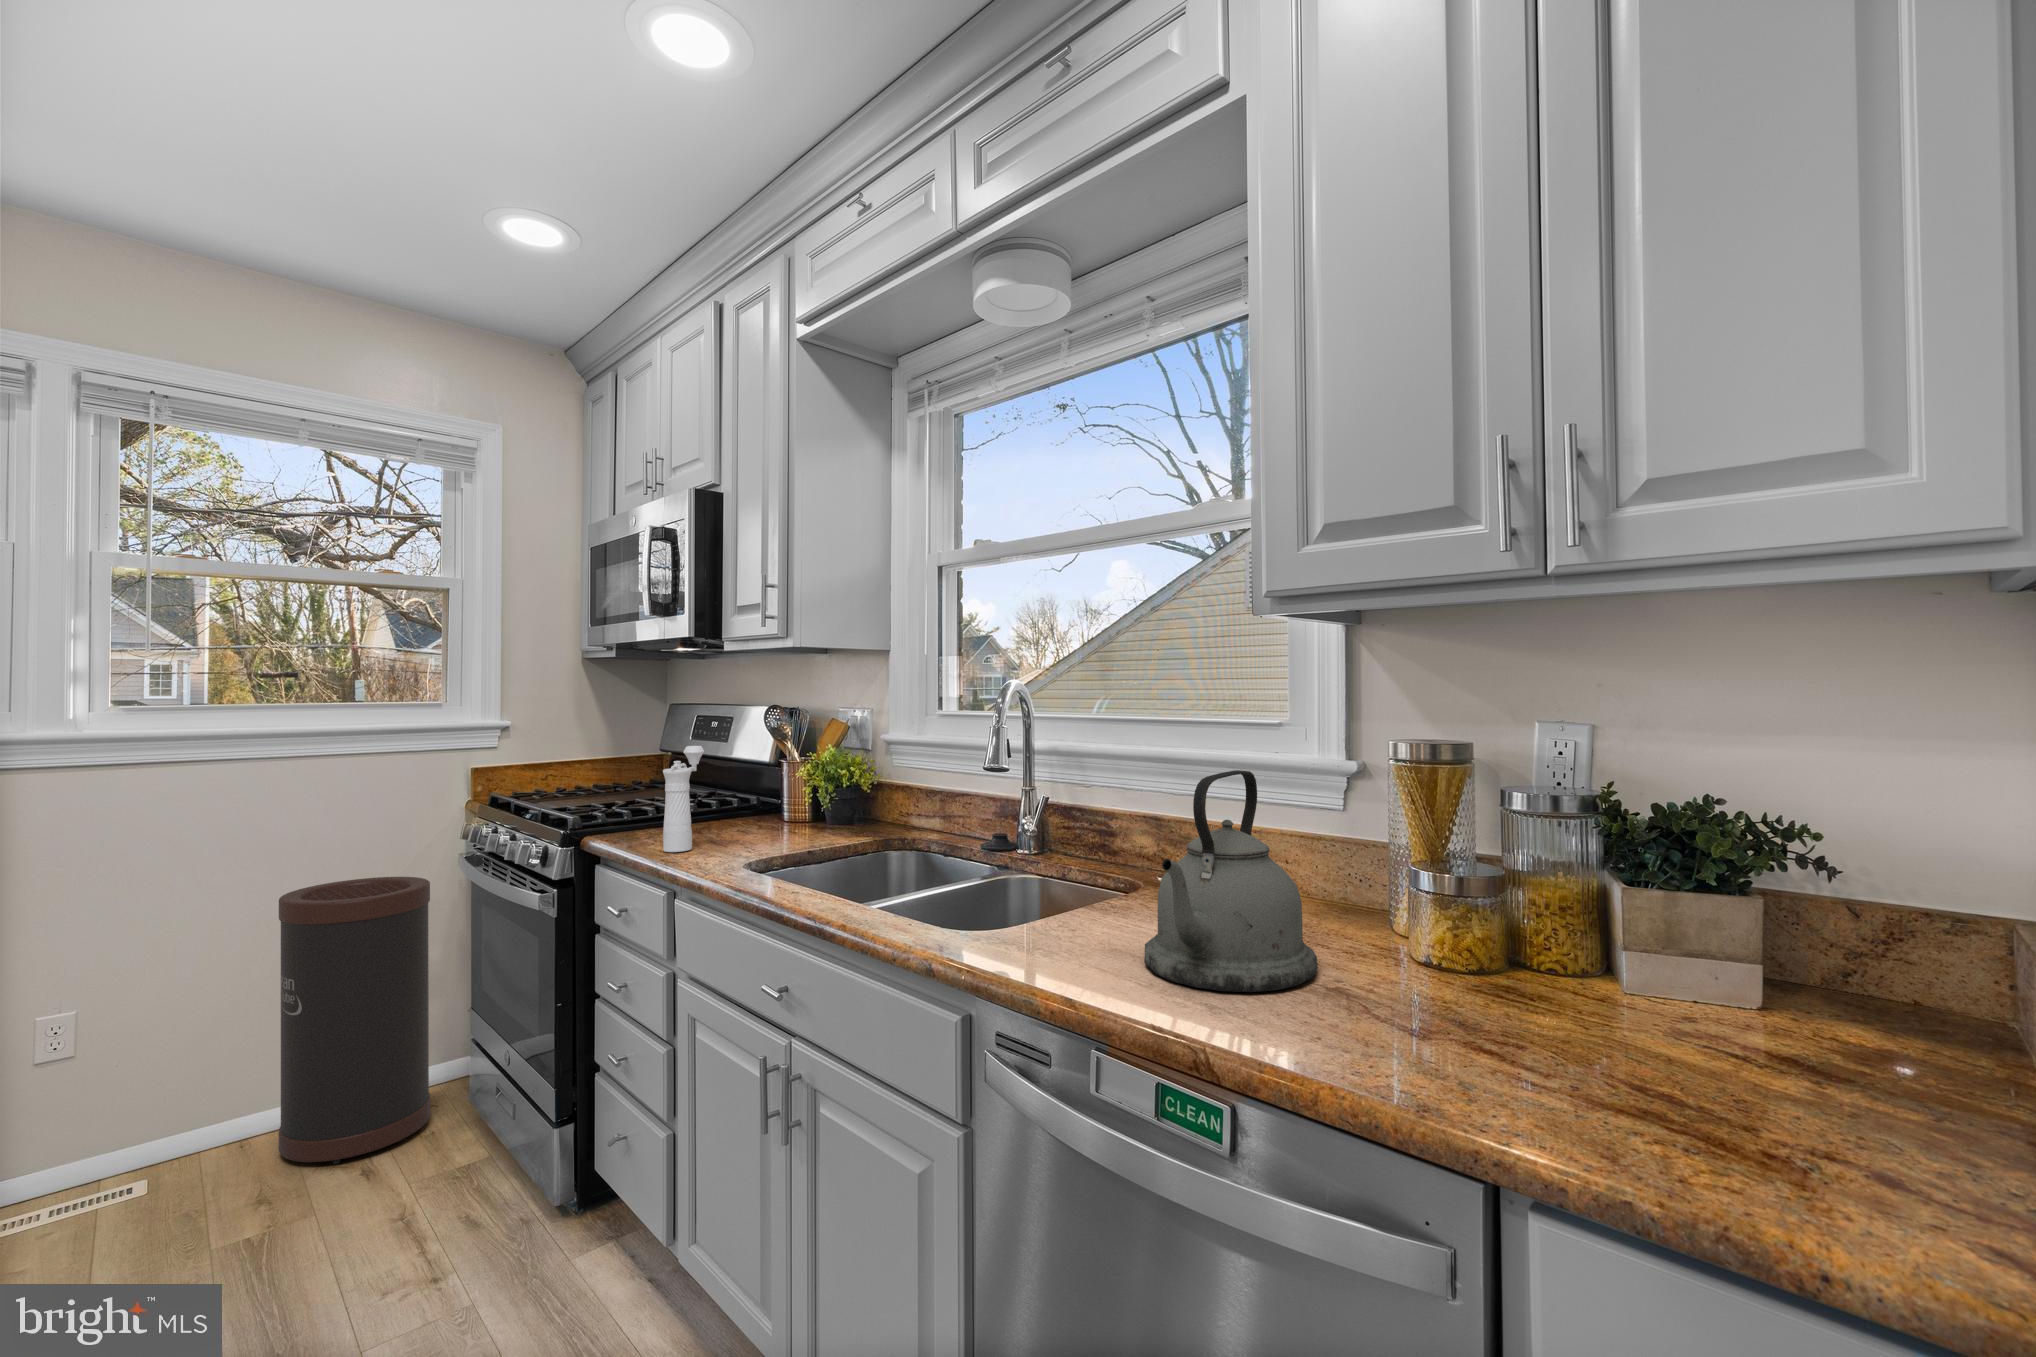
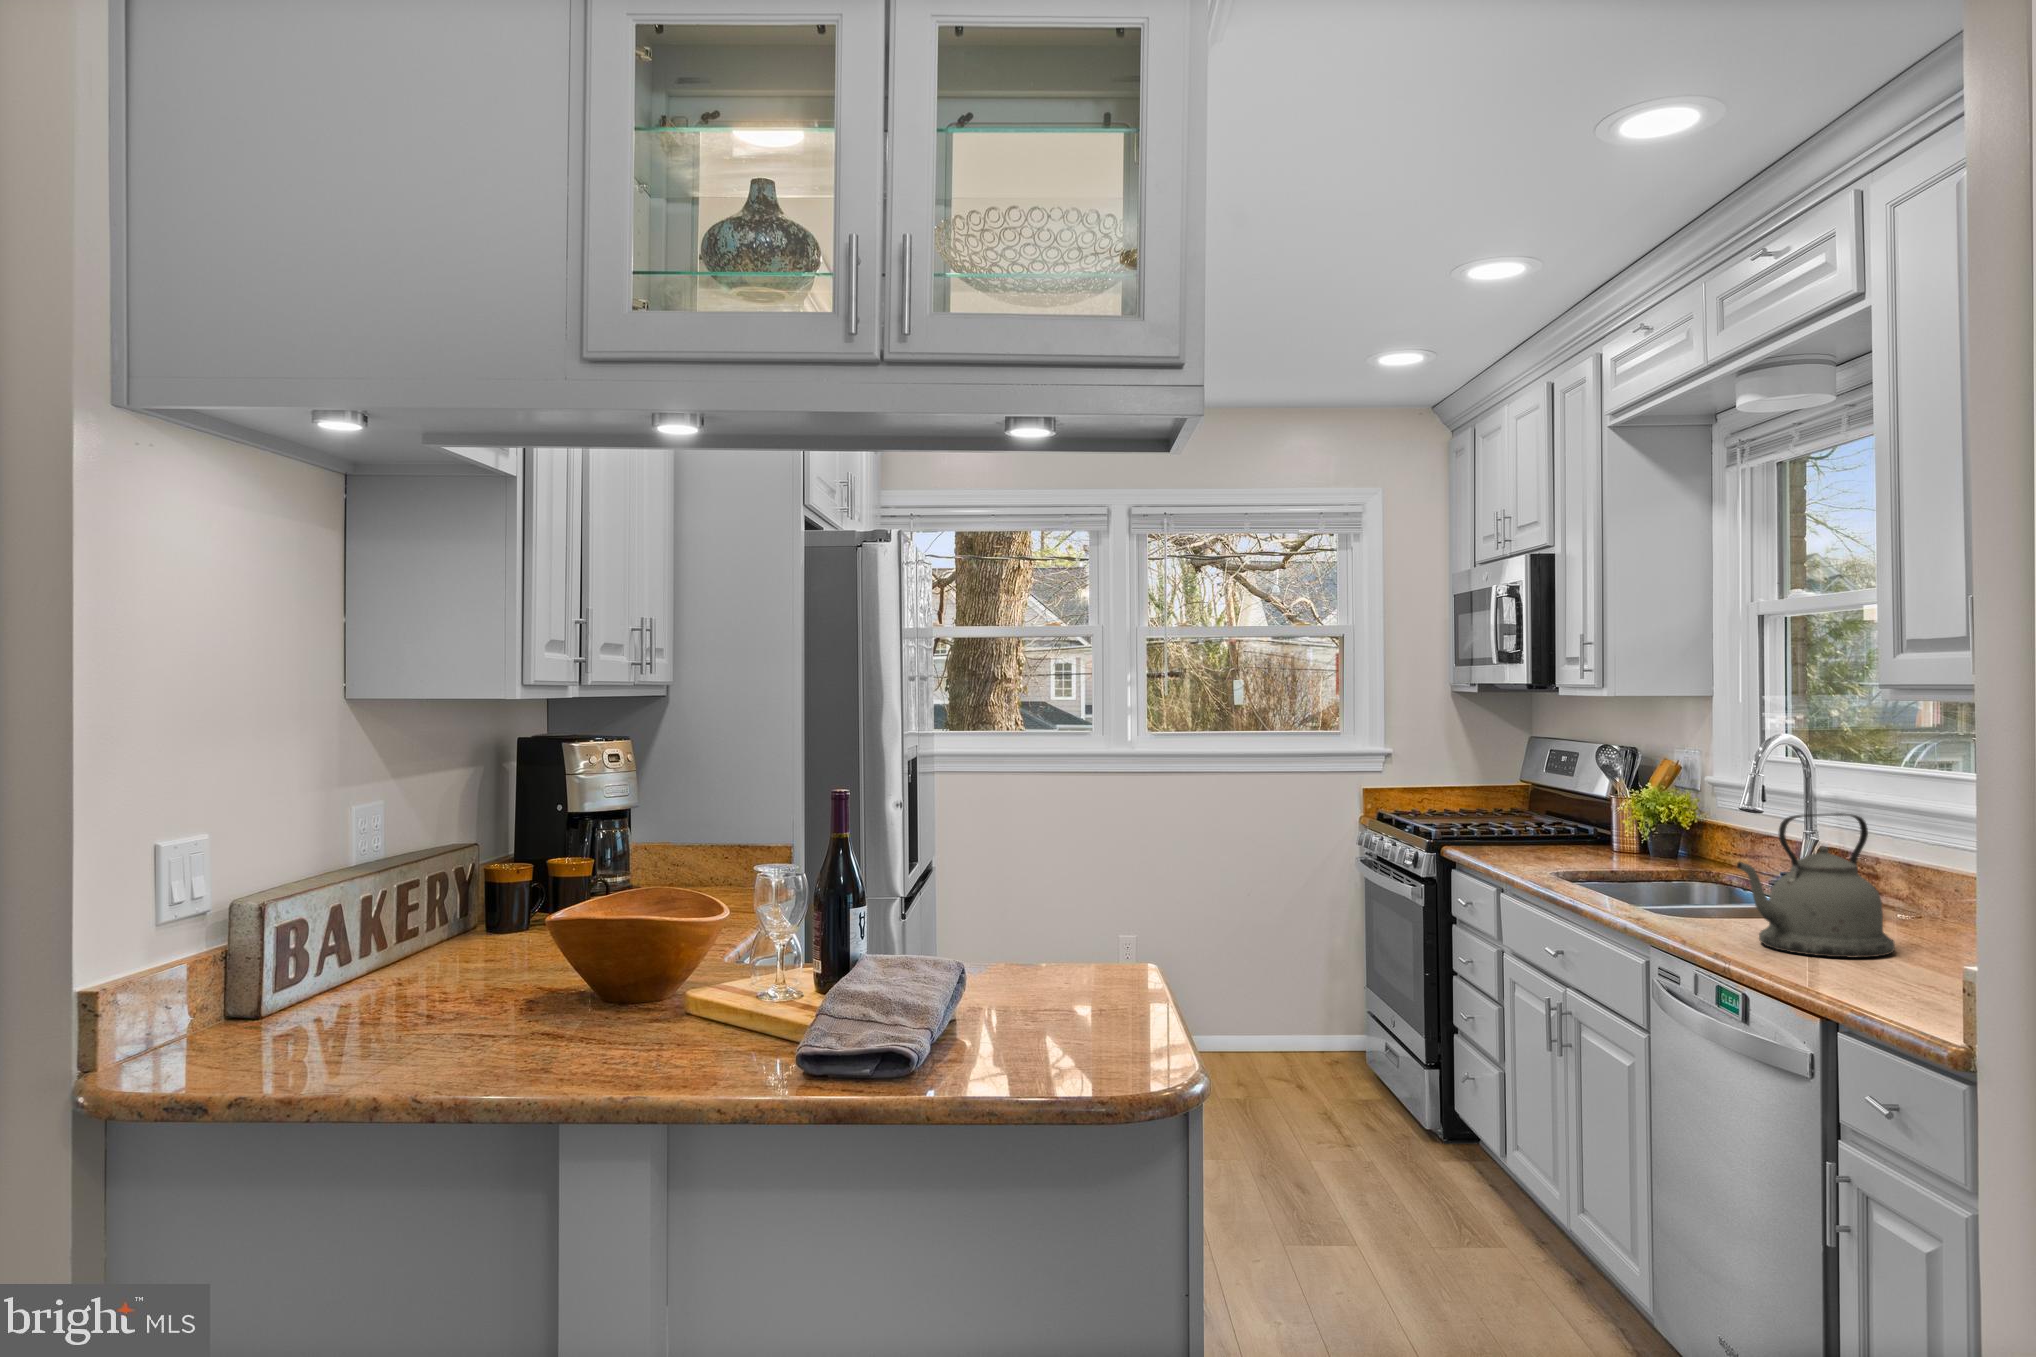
pepper mill: present [663,746,704,852] -> none [1493,779,1530,860]
trash can: present [279,877,430,1164] -> none [1242,871,1340,1076]

